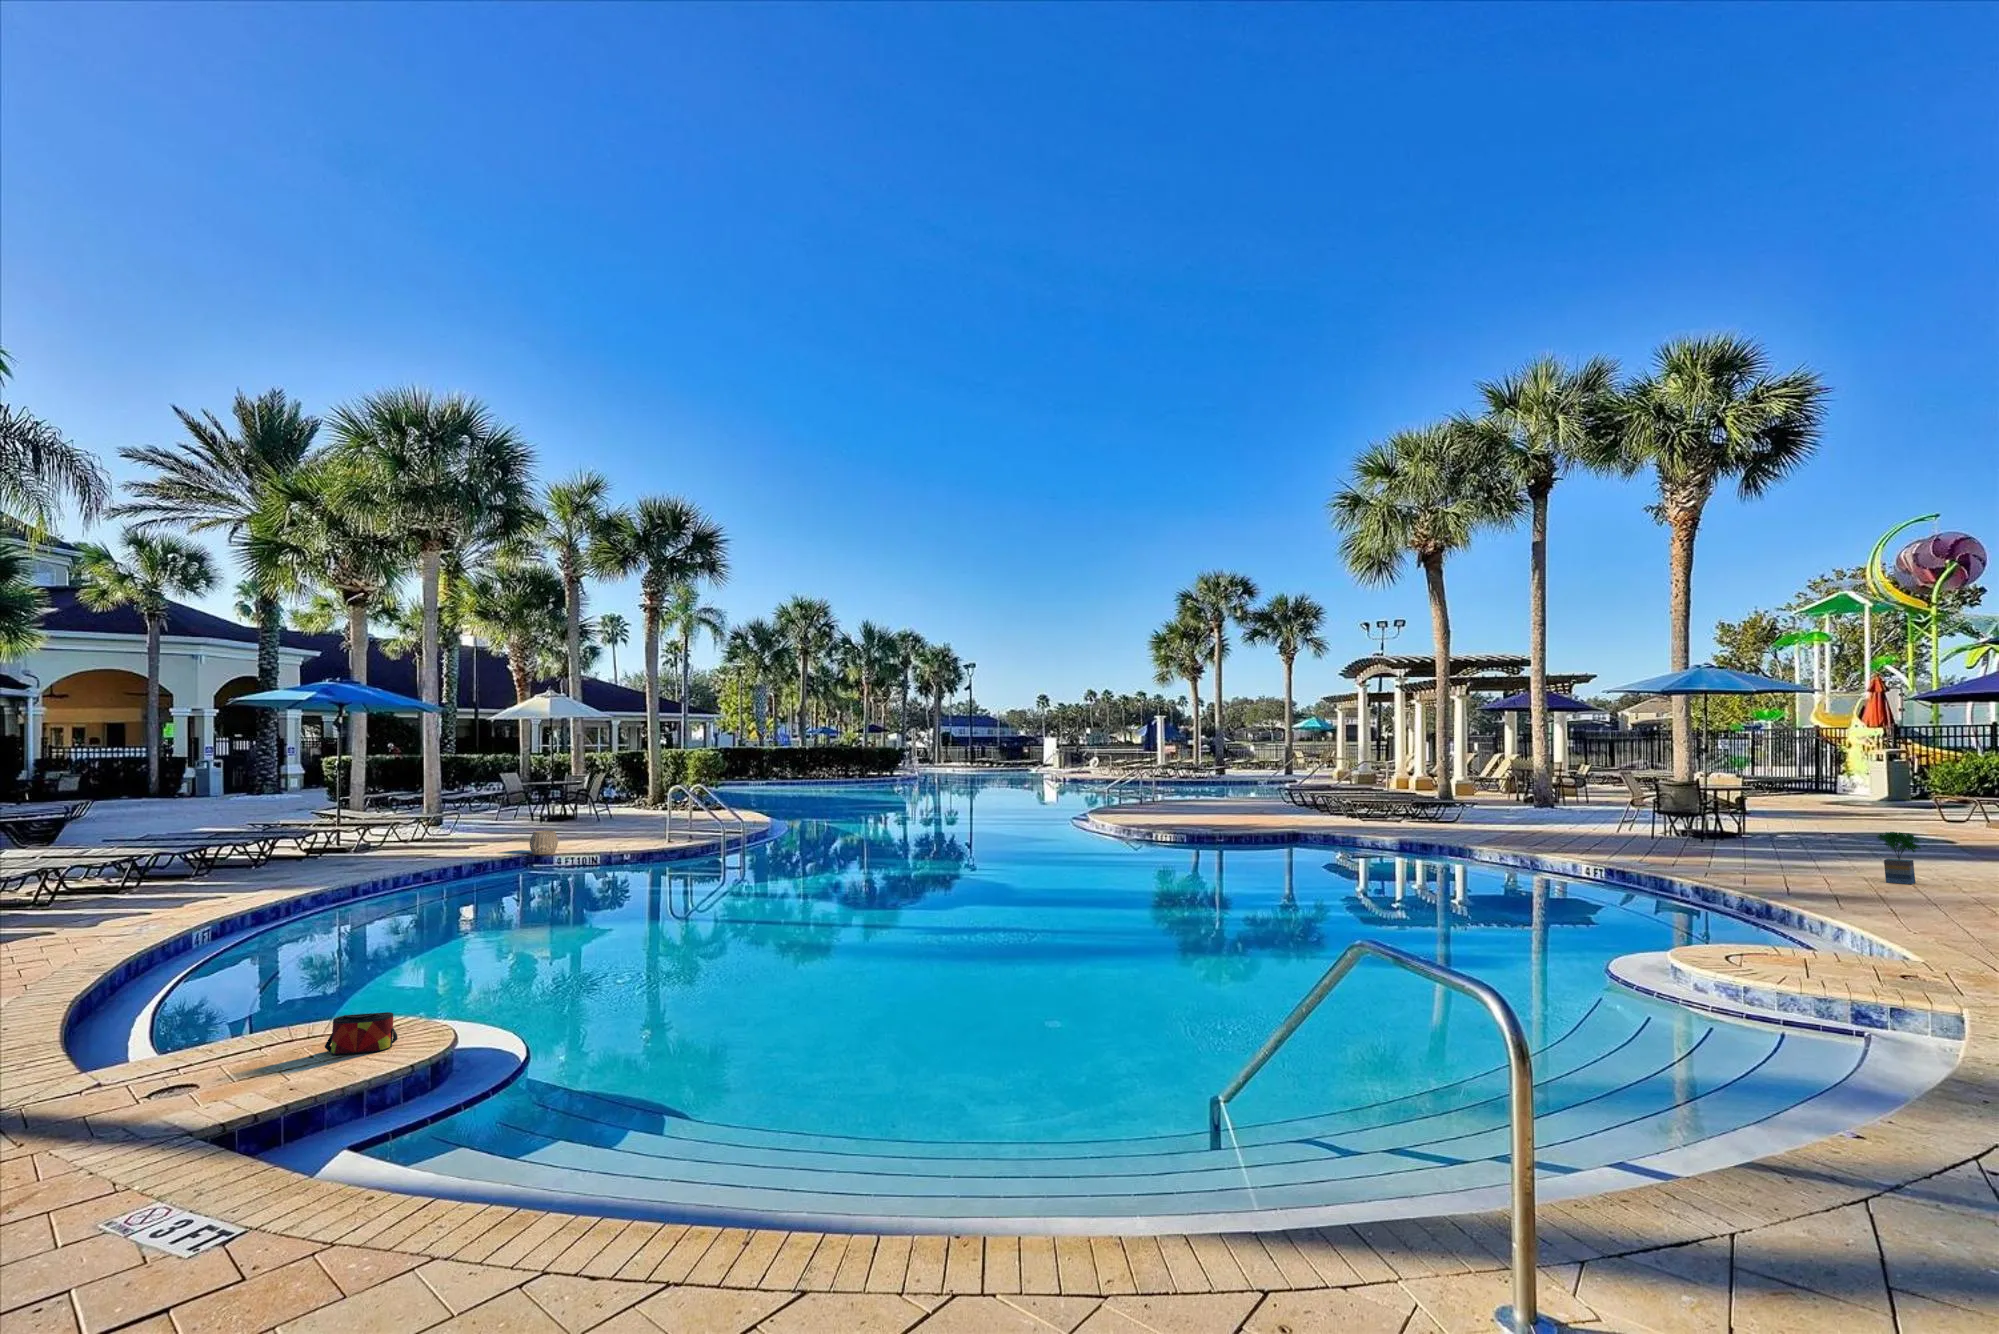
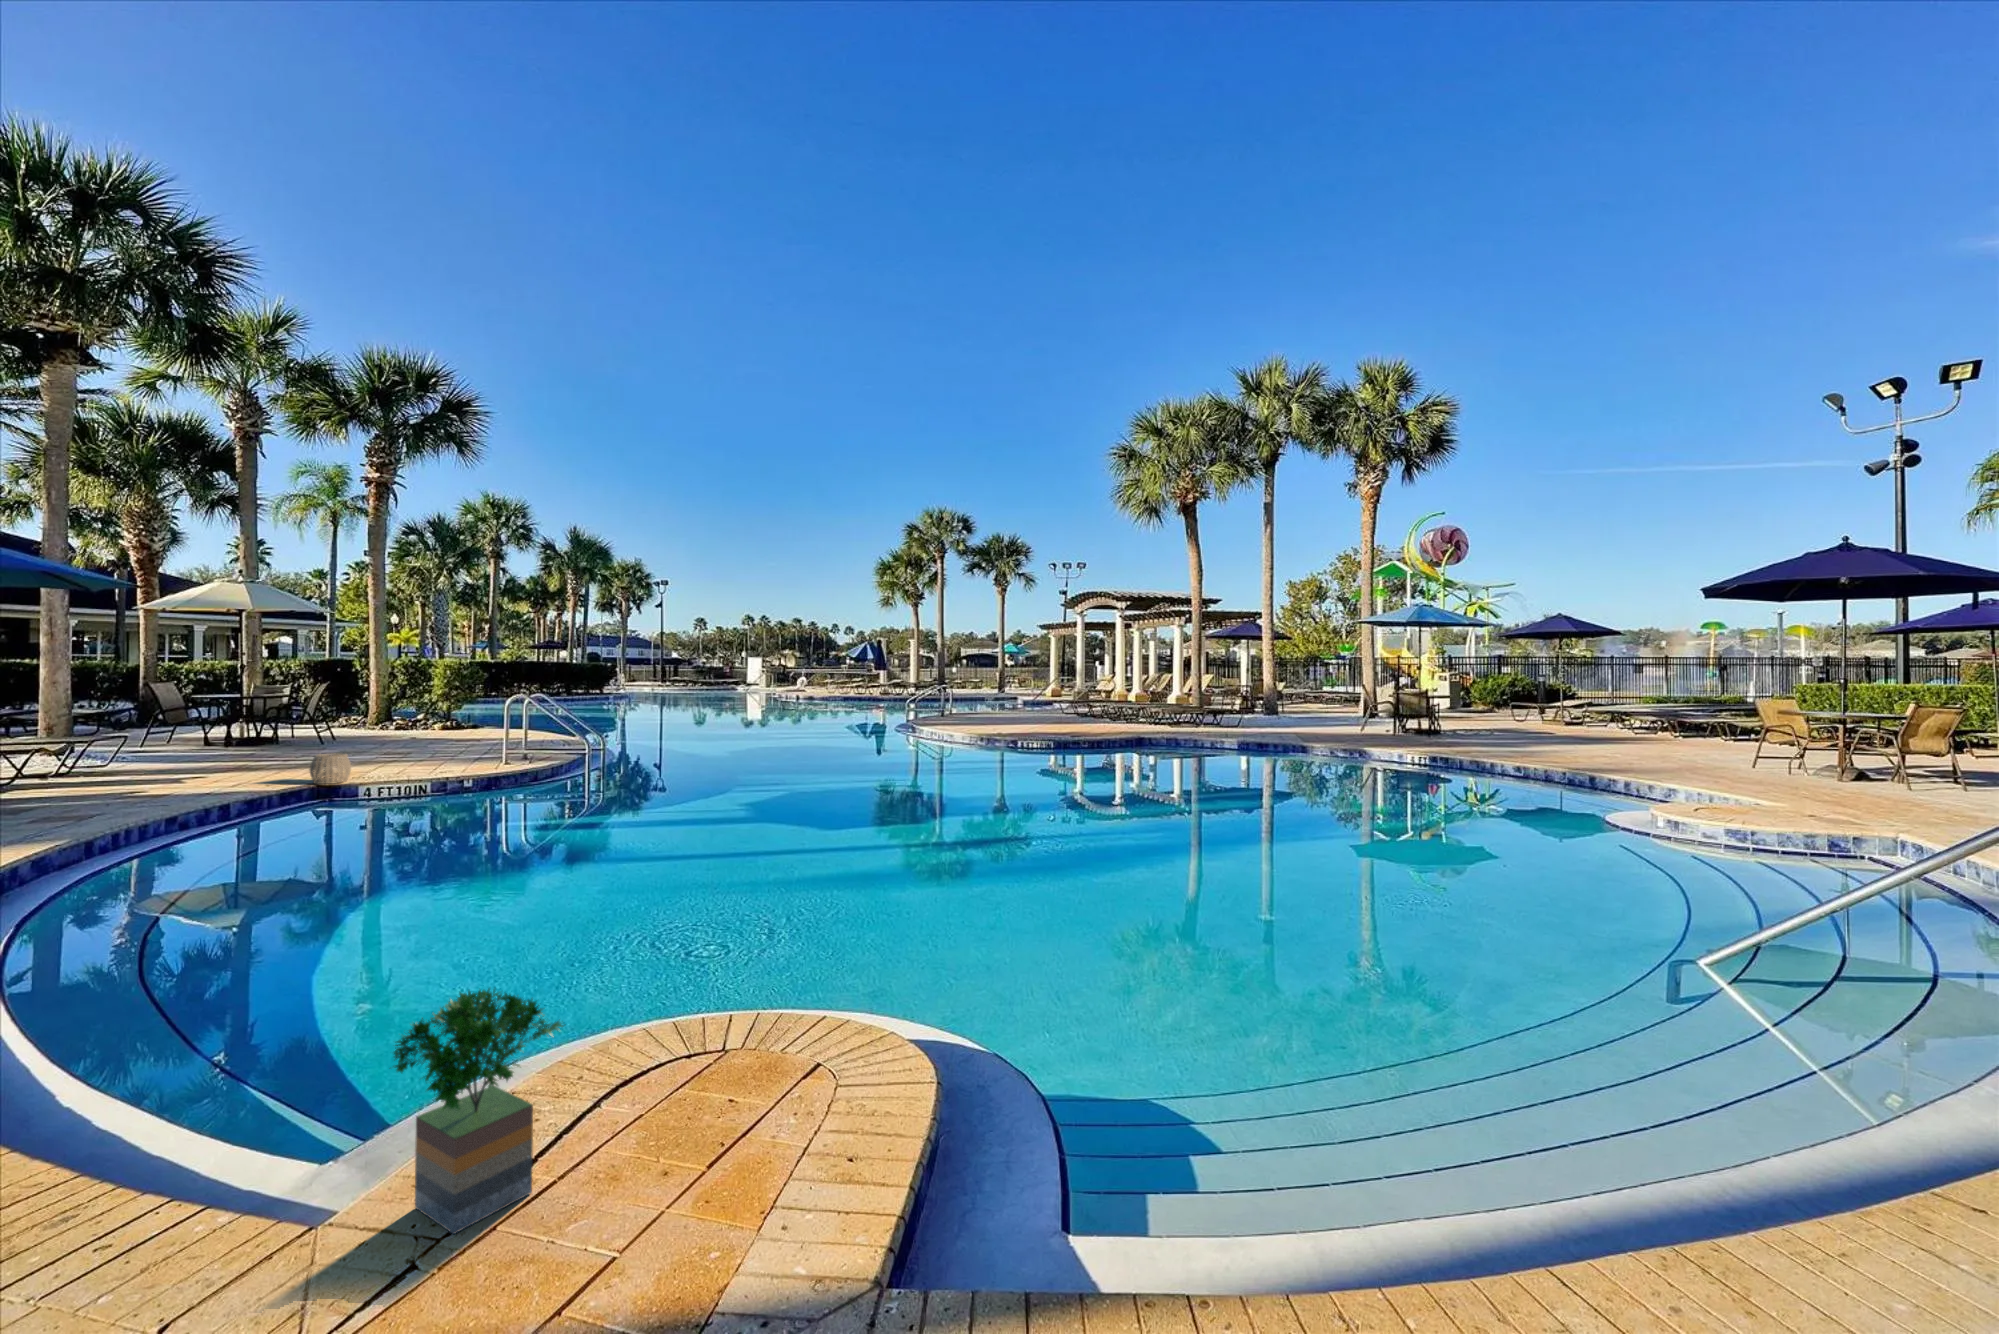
potted tree: present [1877,832,1921,884] -> present [393,989,563,1234]
bag: present [325,1012,398,1055] -> none [605,1040,709,1124]

